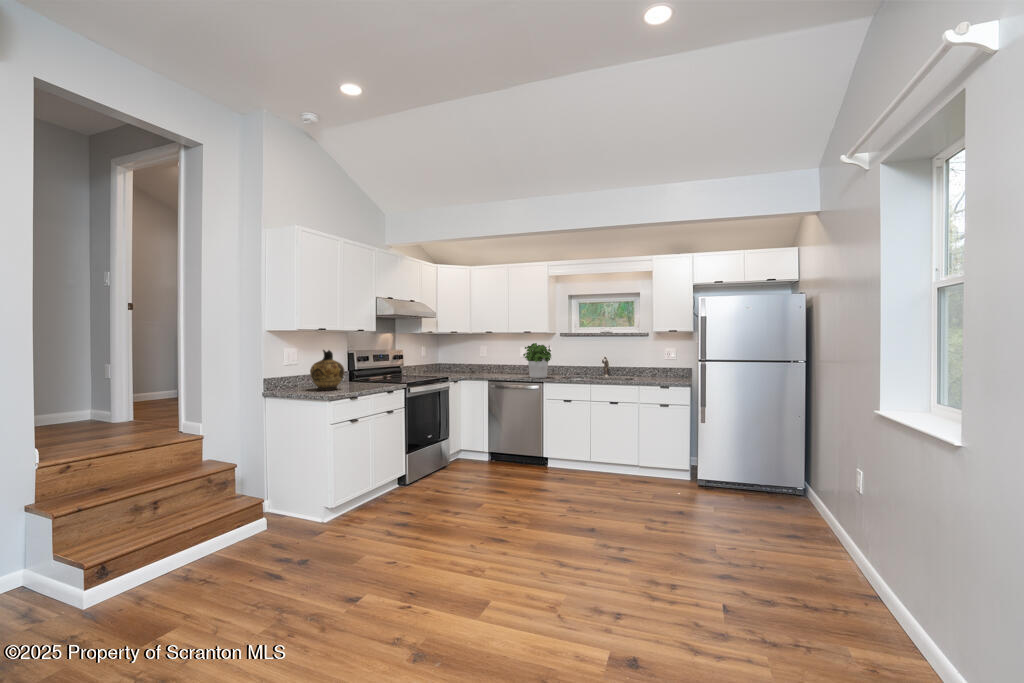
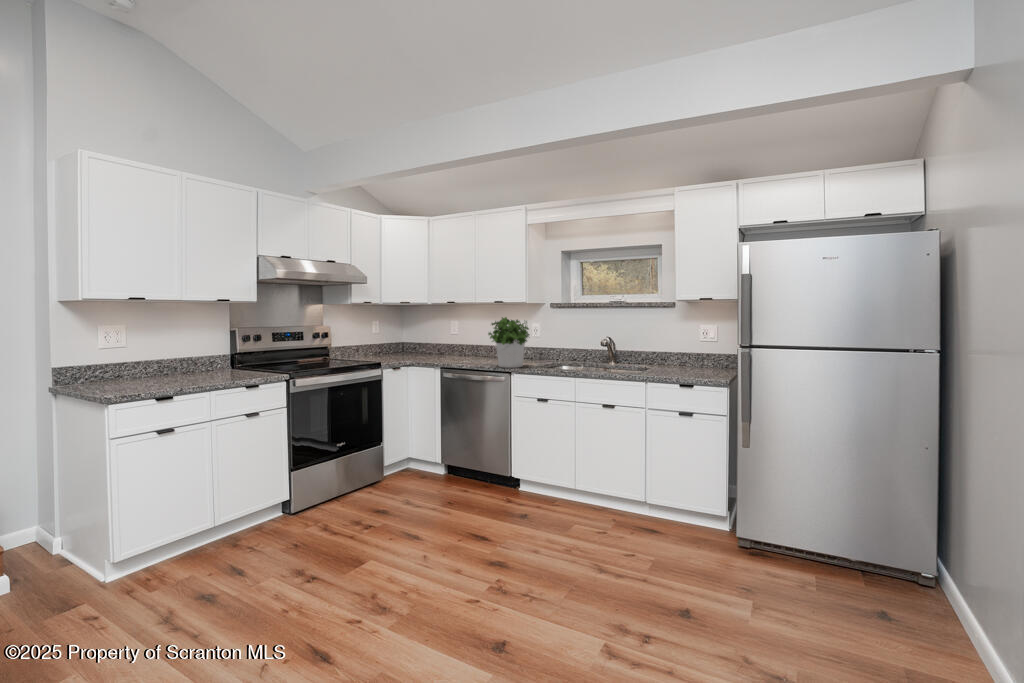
ceramic jug: present [310,350,344,390] -> none [122,325,180,385]

